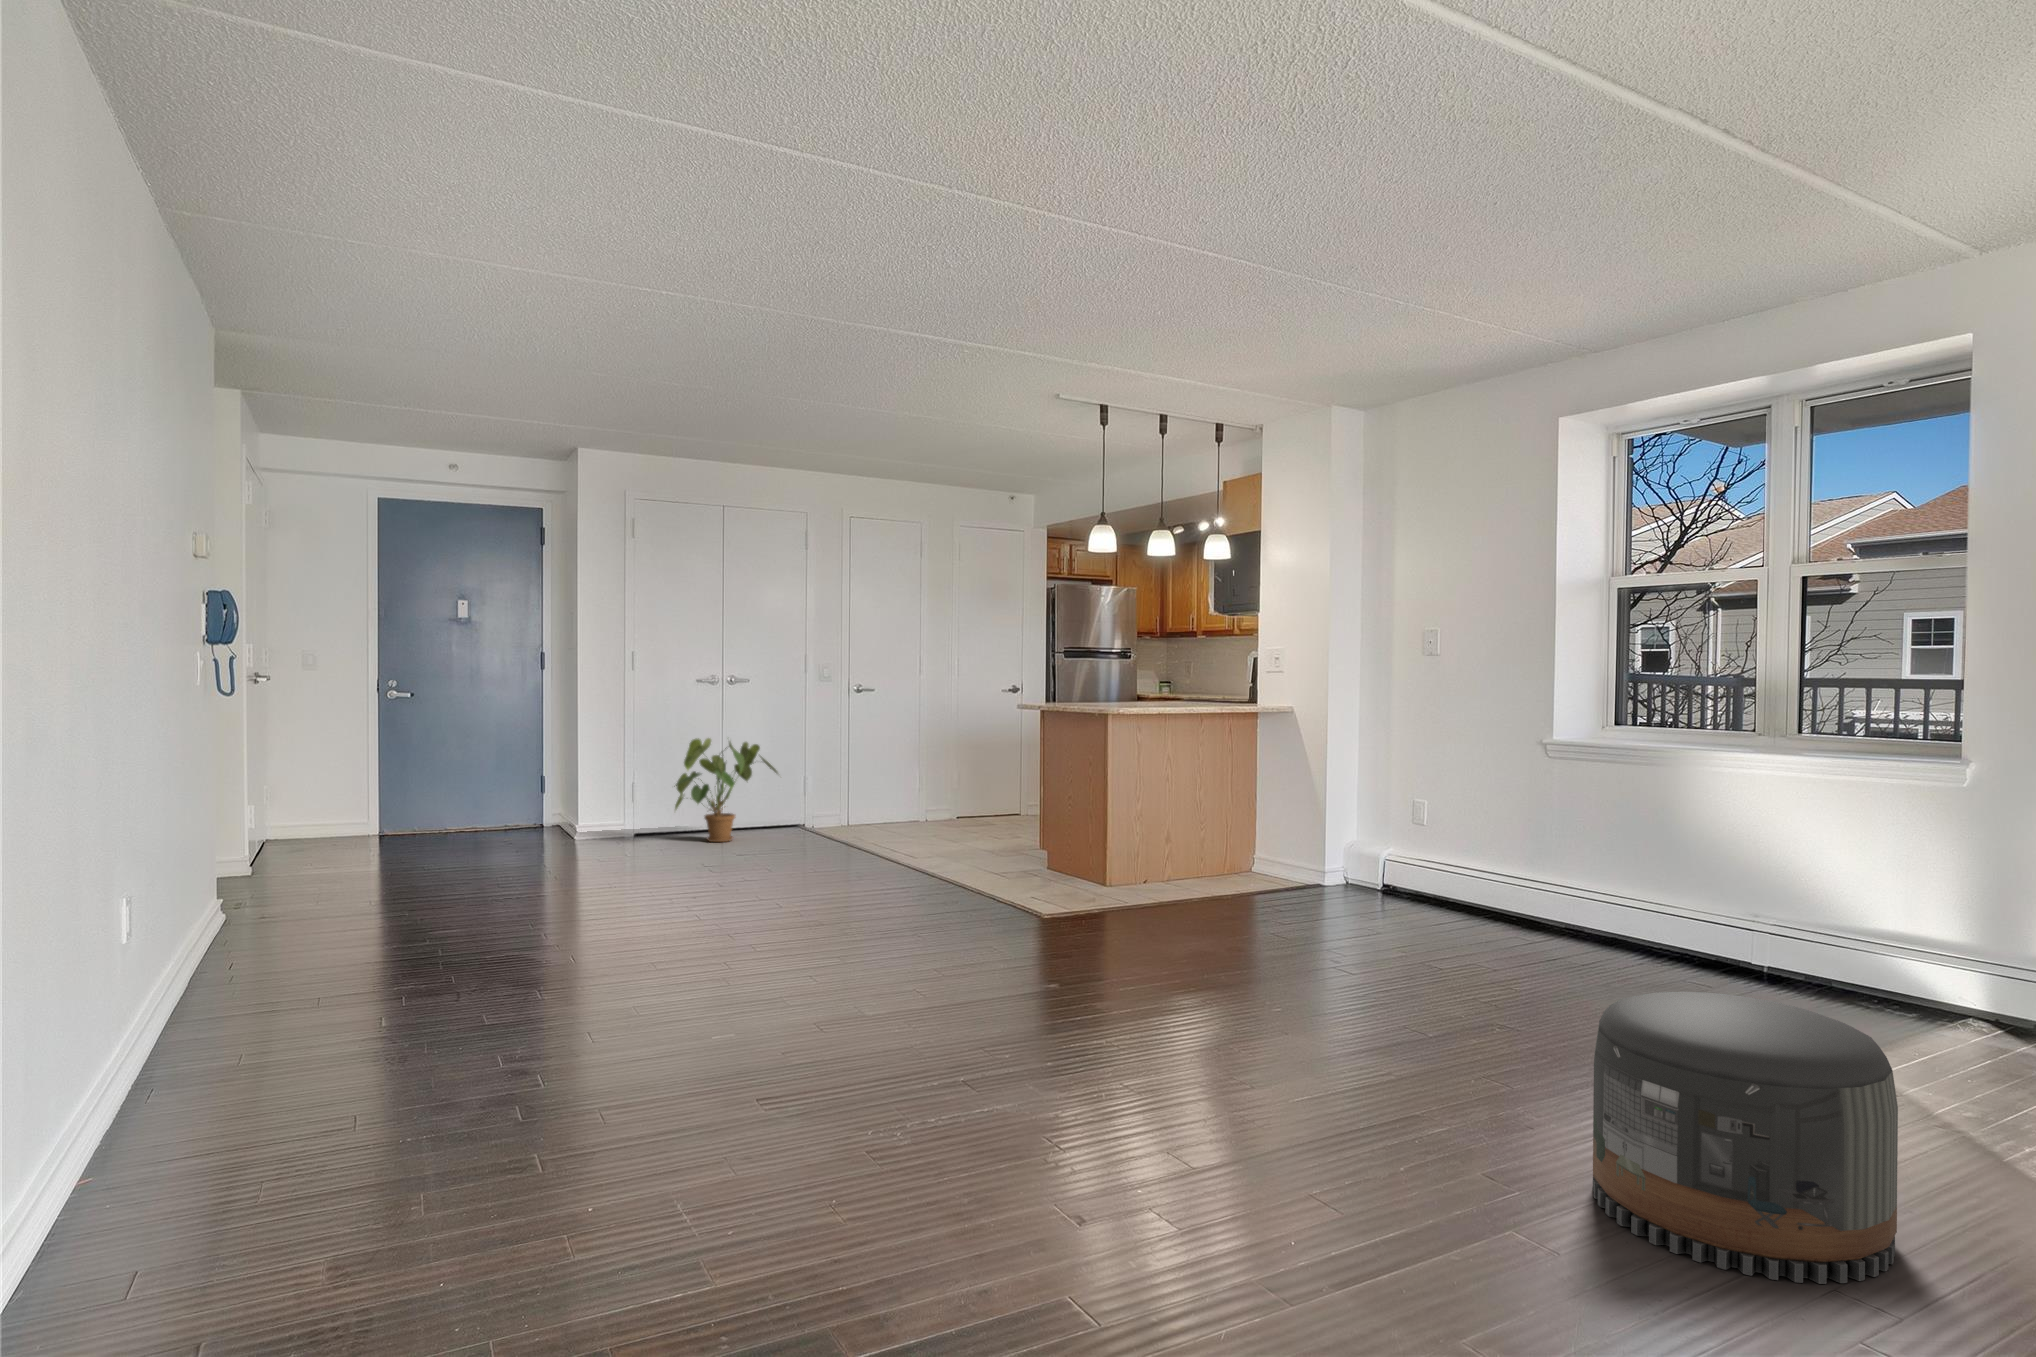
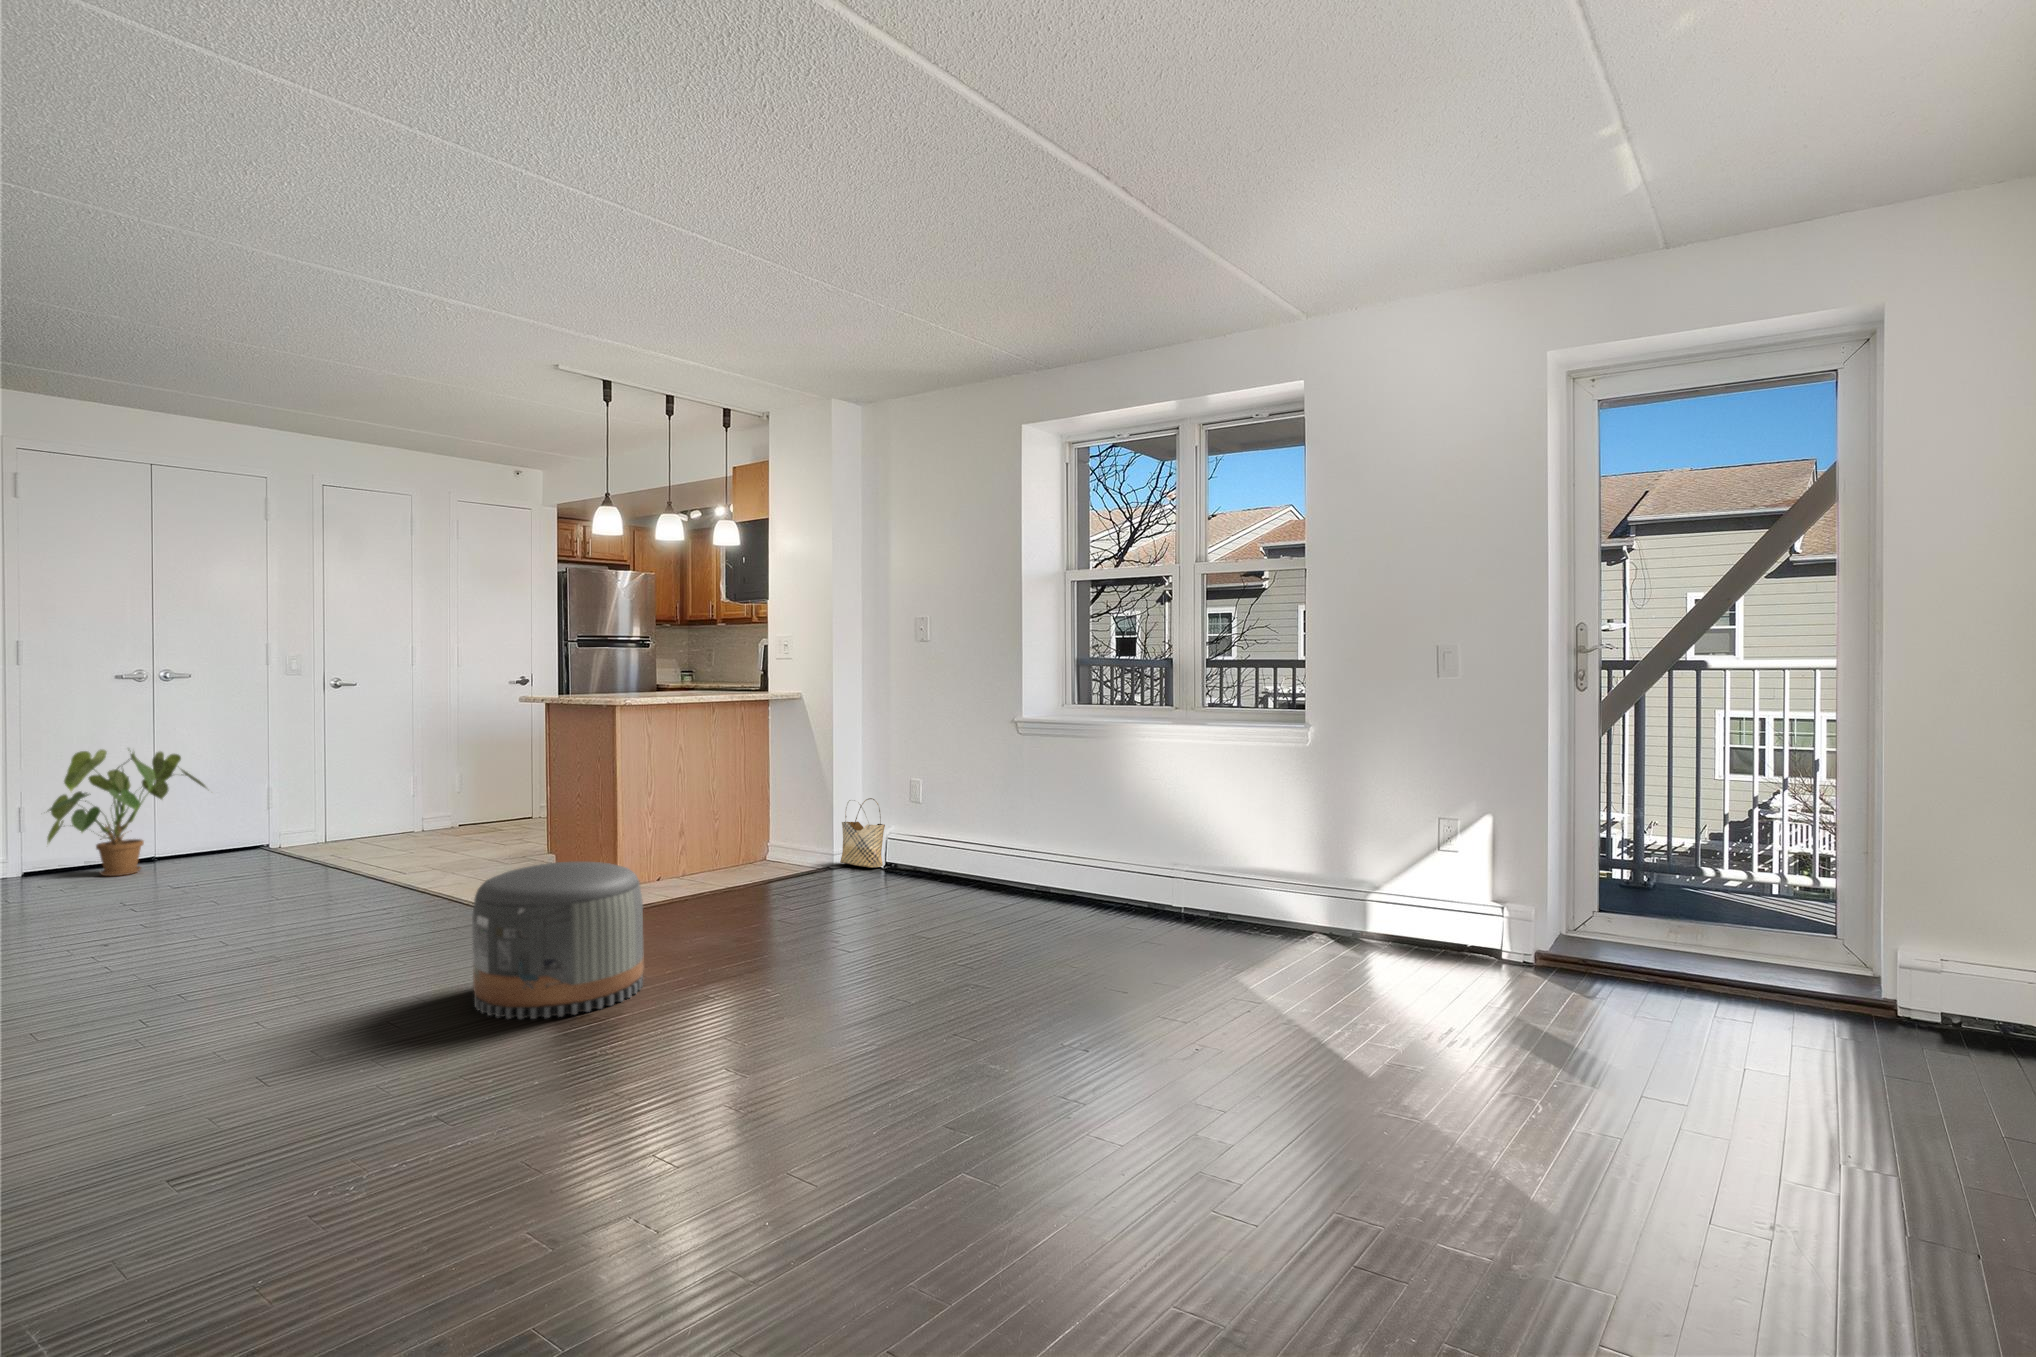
woven basket: none [1326,819,1375,892] -> present [840,798,885,868]
pouf: present [1593,991,1898,1284] -> present [472,861,644,1019]

